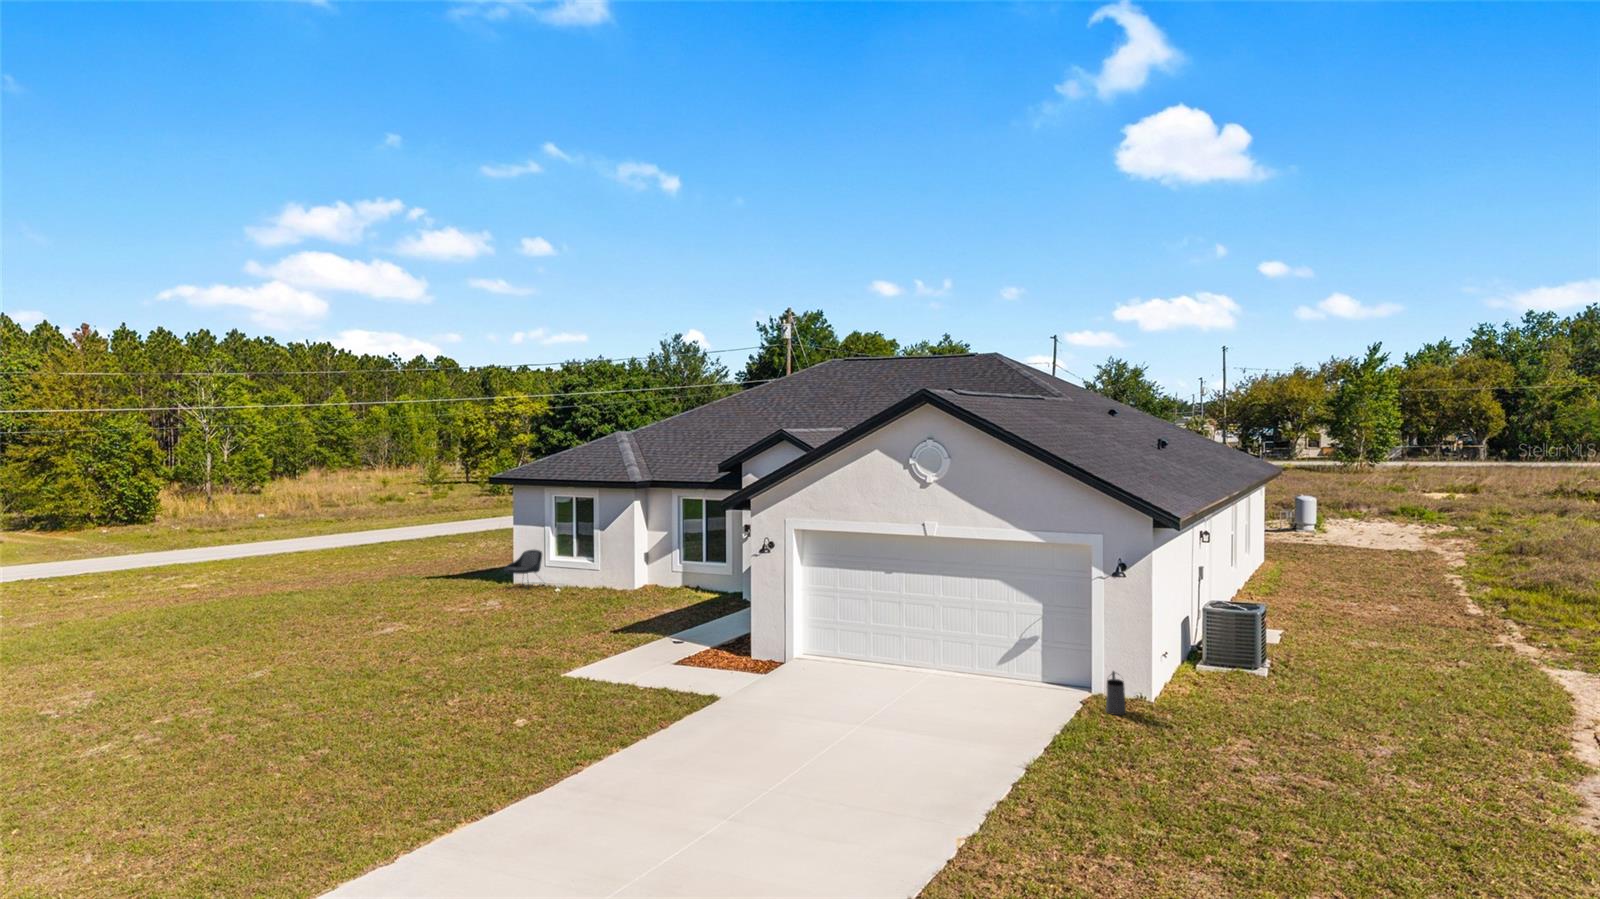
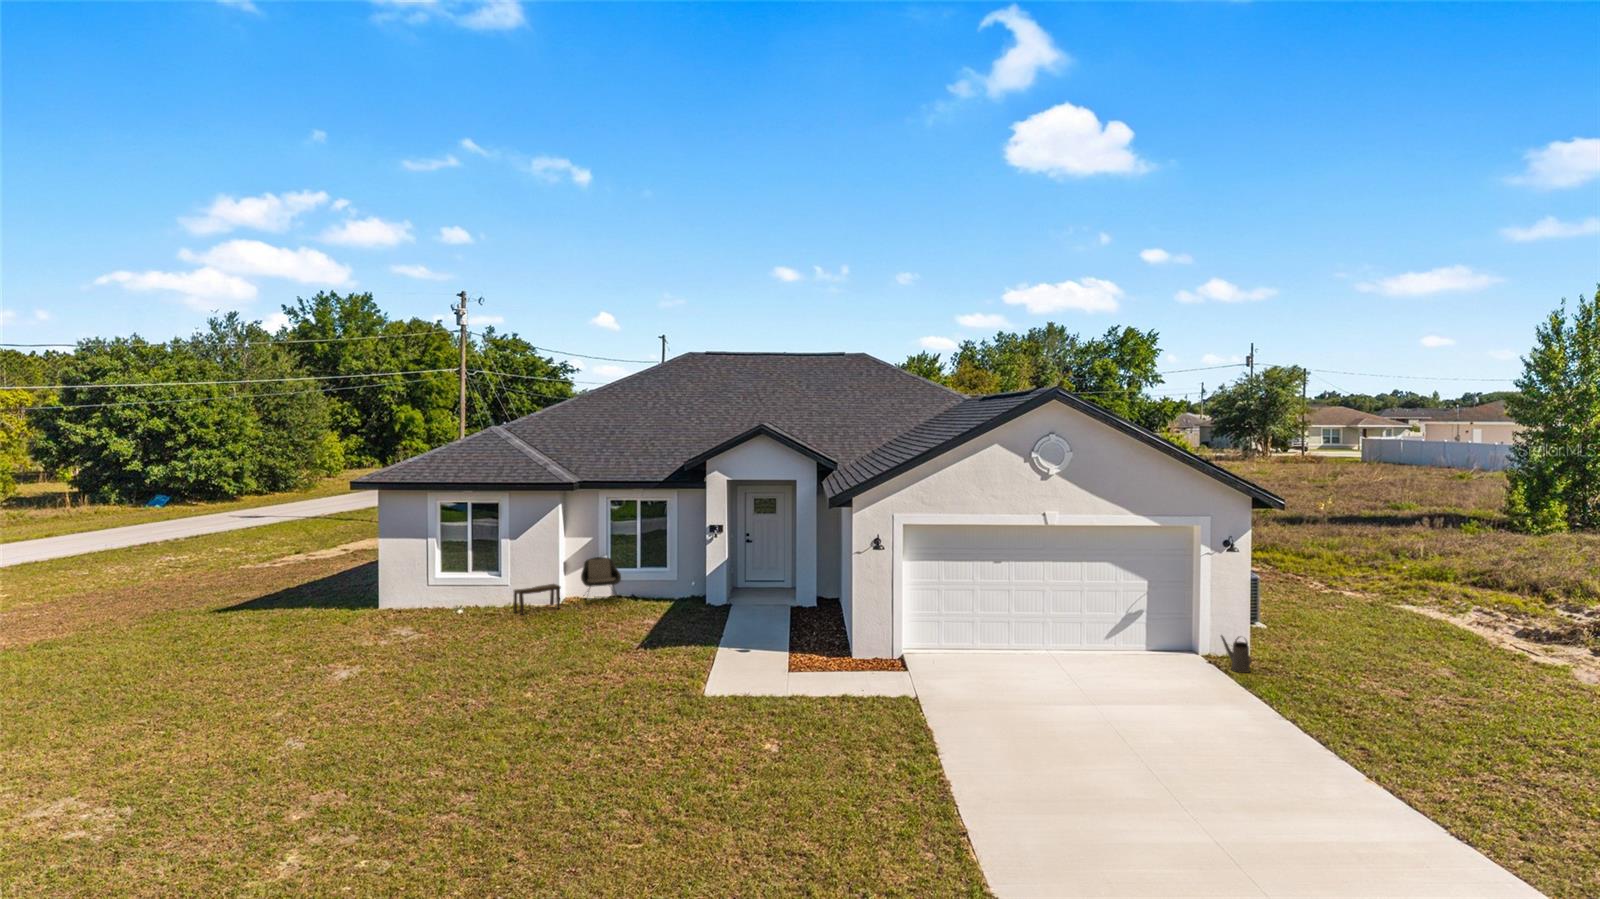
lounge chair: present [504,550,542,586] -> present [581,557,621,604]
bench: none [592,570,628,594] -> present [513,584,560,615]

